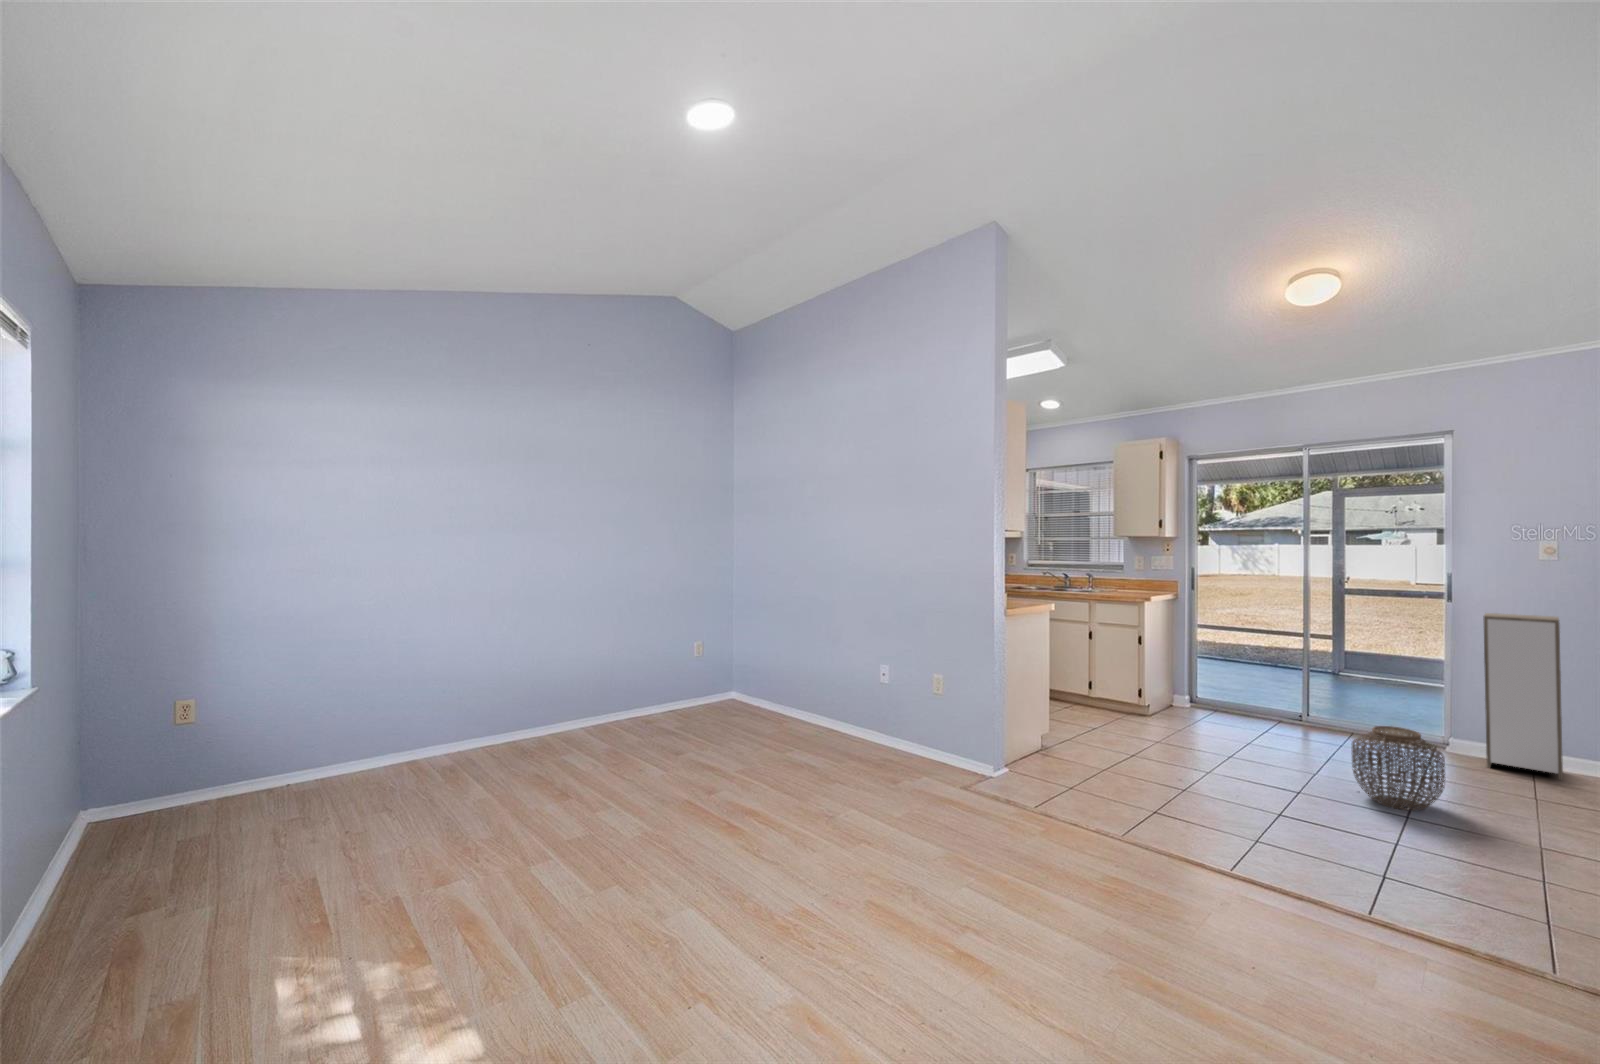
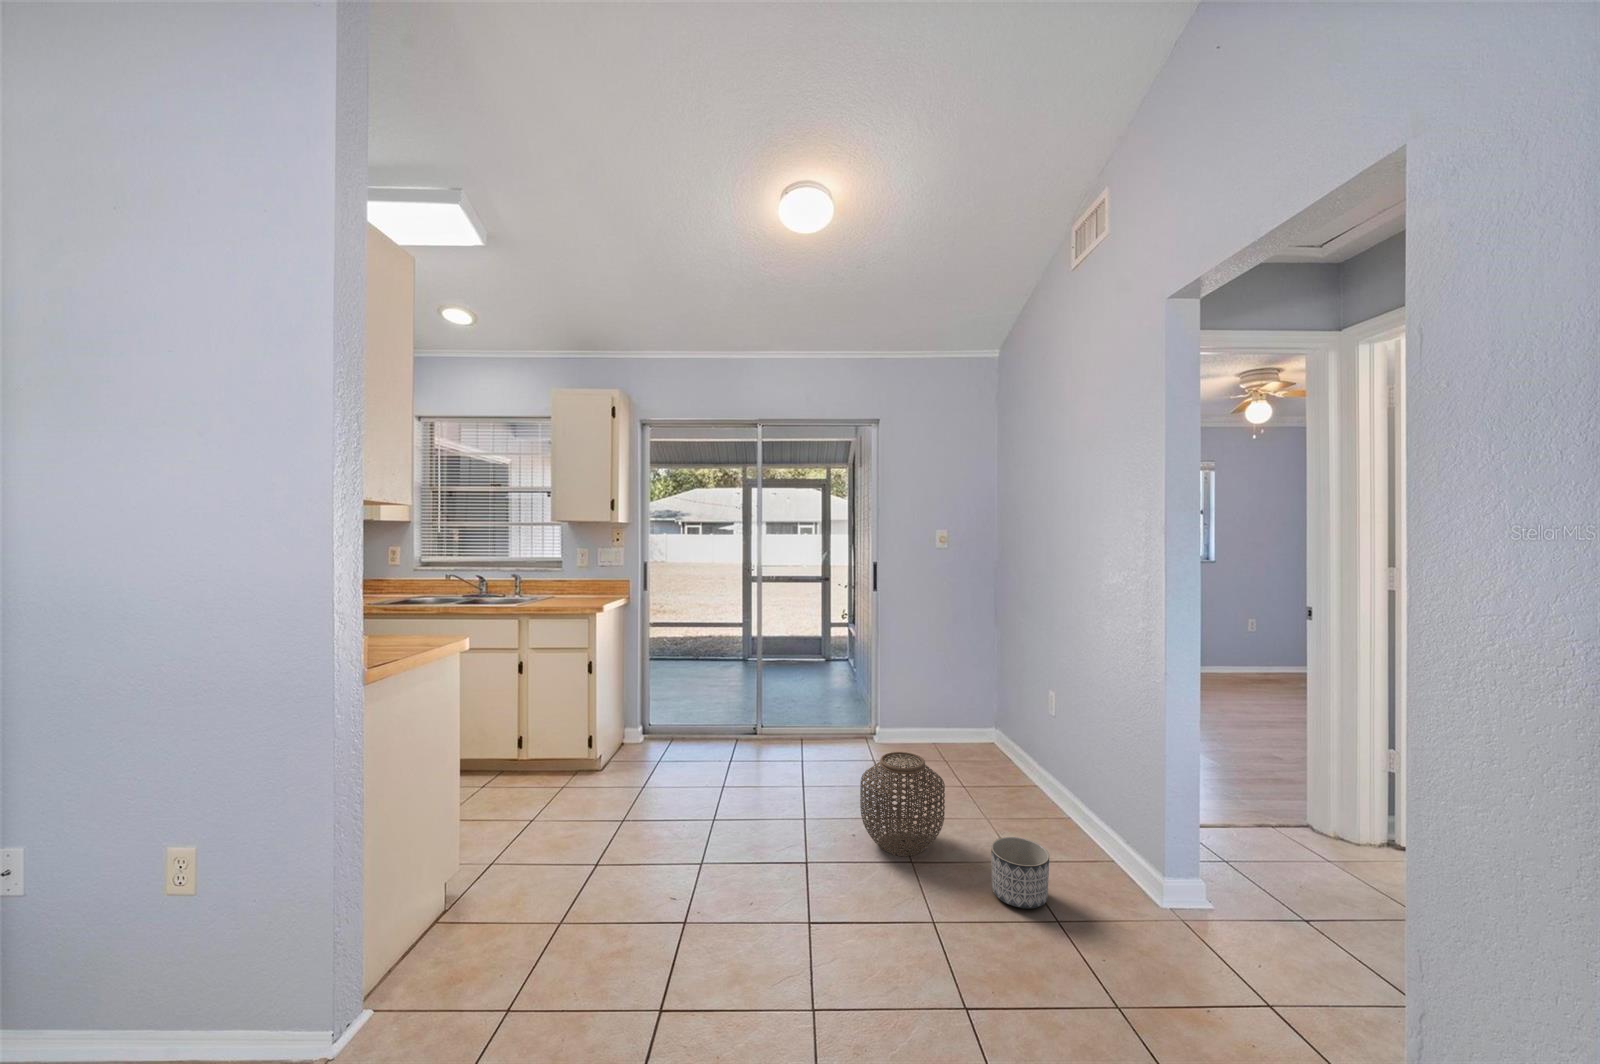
storage cabinet: present [1483,613,1563,780] -> none [905,601,962,753]
planter: none [1462,802,1530,859] -> present [991,837,1049,909]

